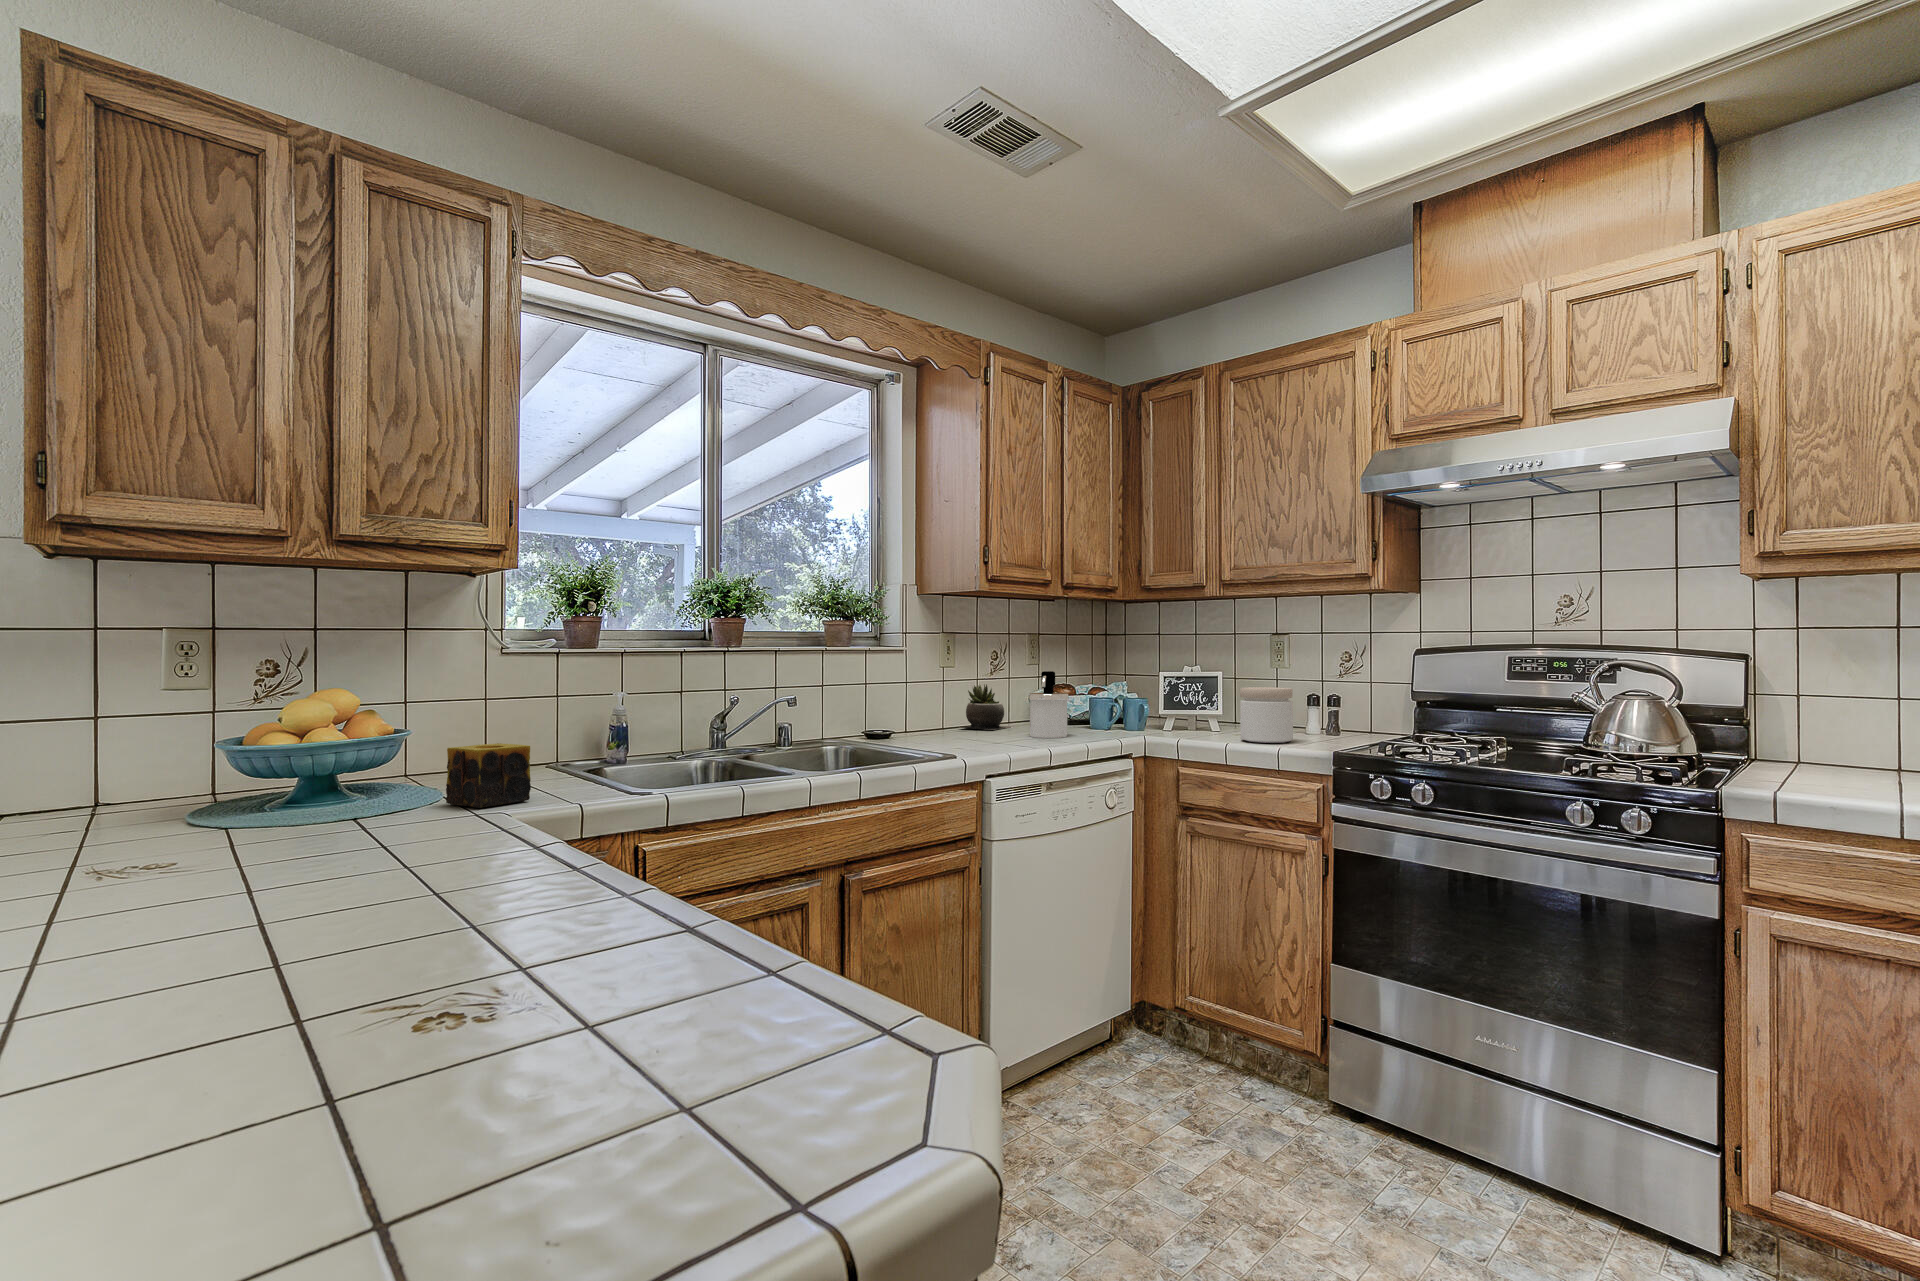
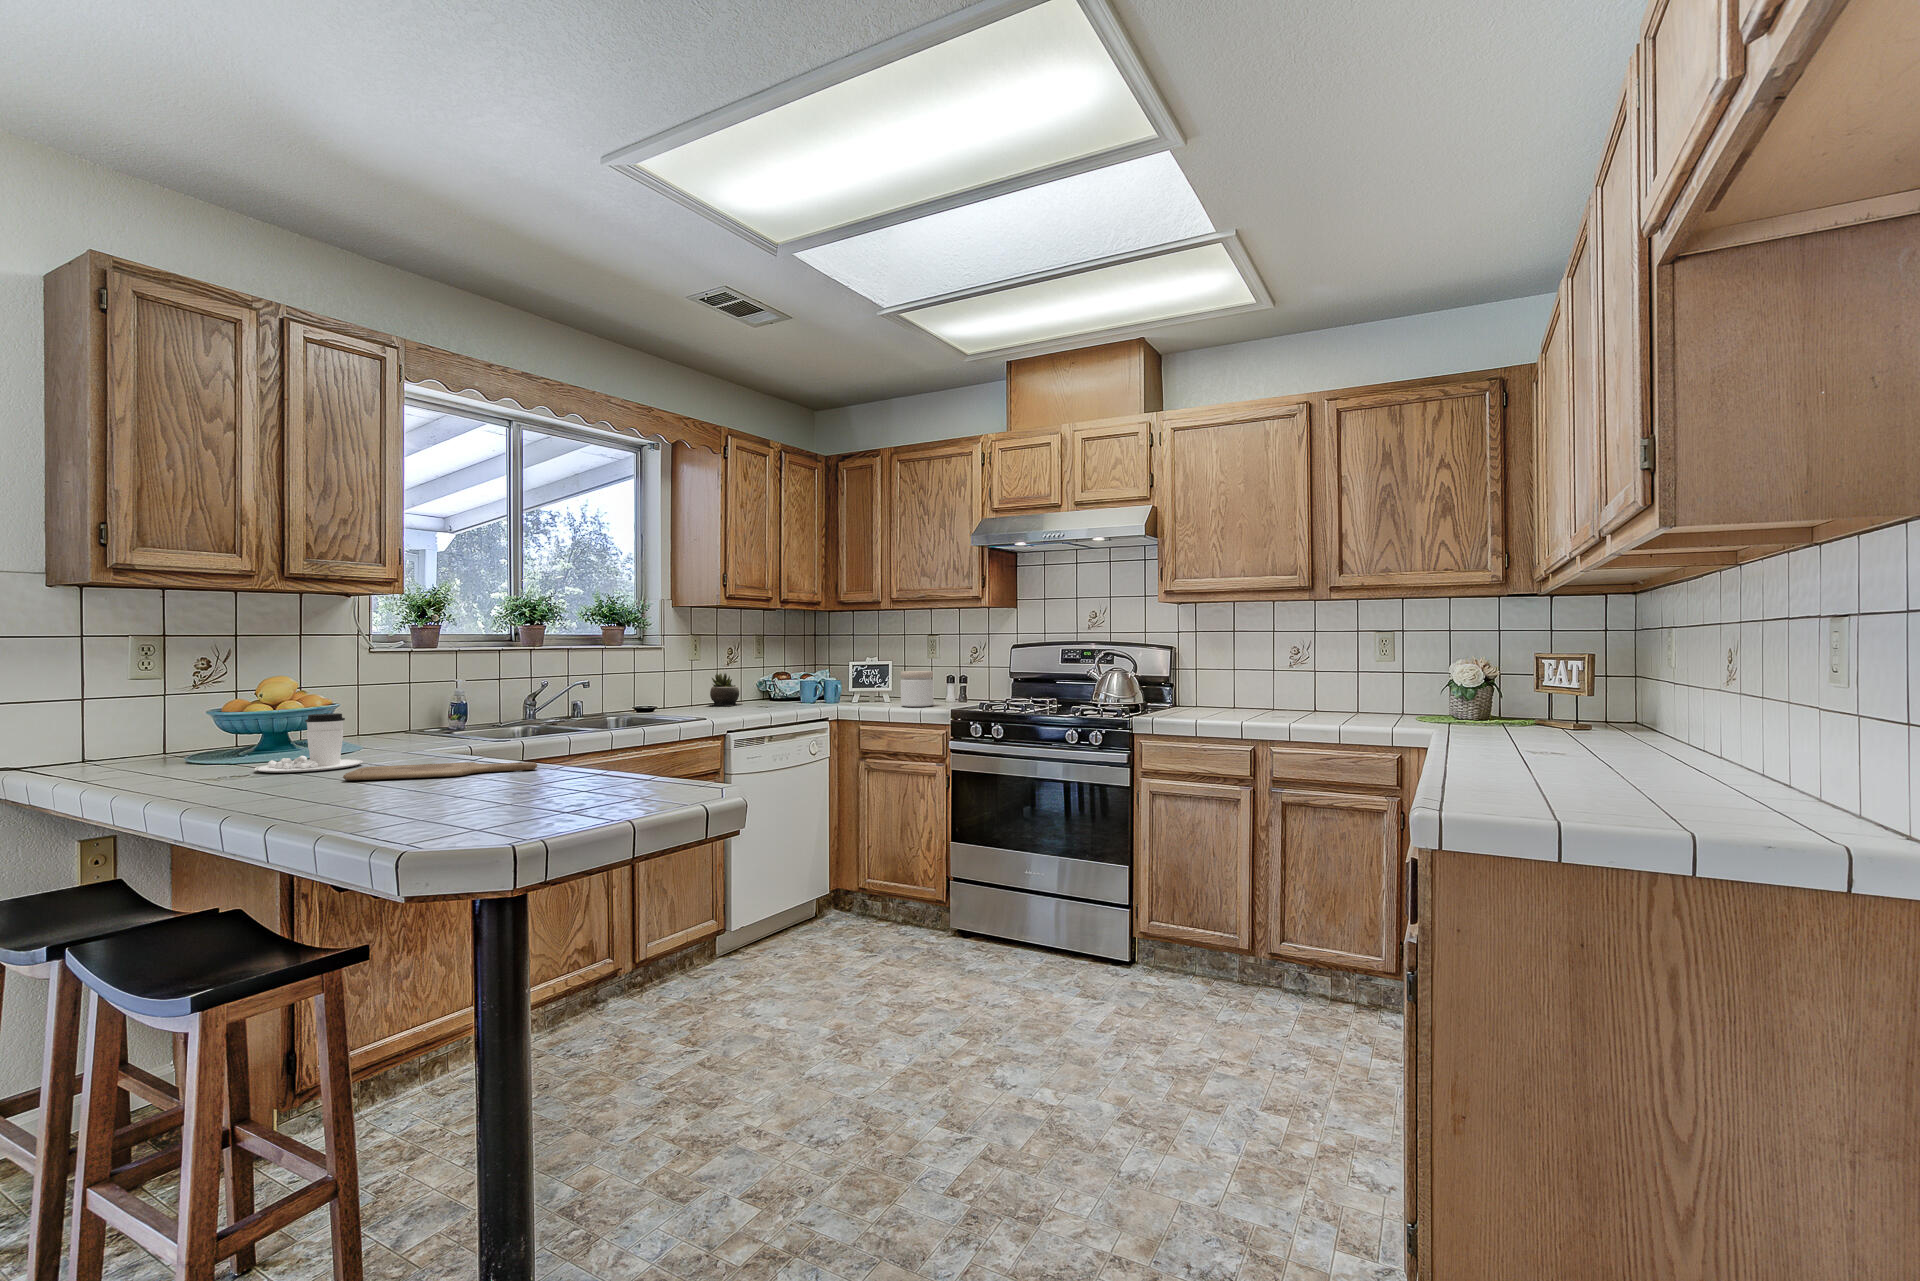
soap dispenser: present [1028,671,1069,738] -> none [757,662,786,709]
candle: present [446,743,531,808] -> none [375,710,433,749]
coffee cup: none [136,763,339,877] -> present [255,713,363,773]
cutting board: none [155,883,559,933] -> present [343,762,537,780]

